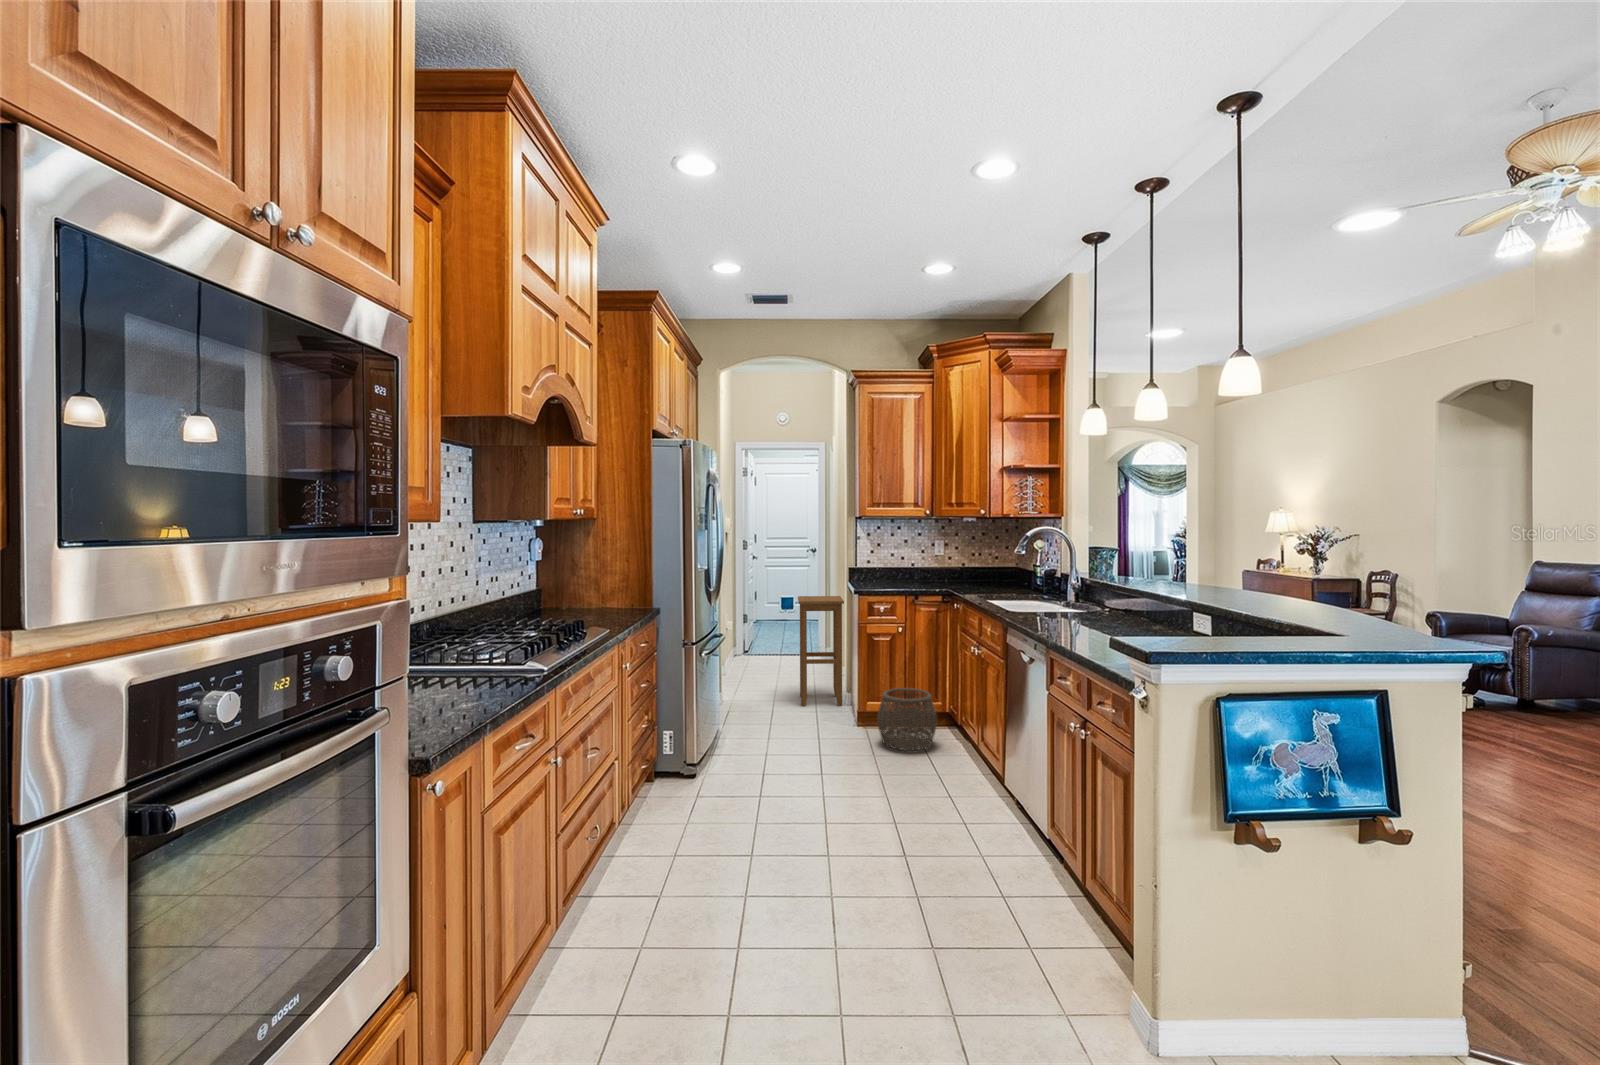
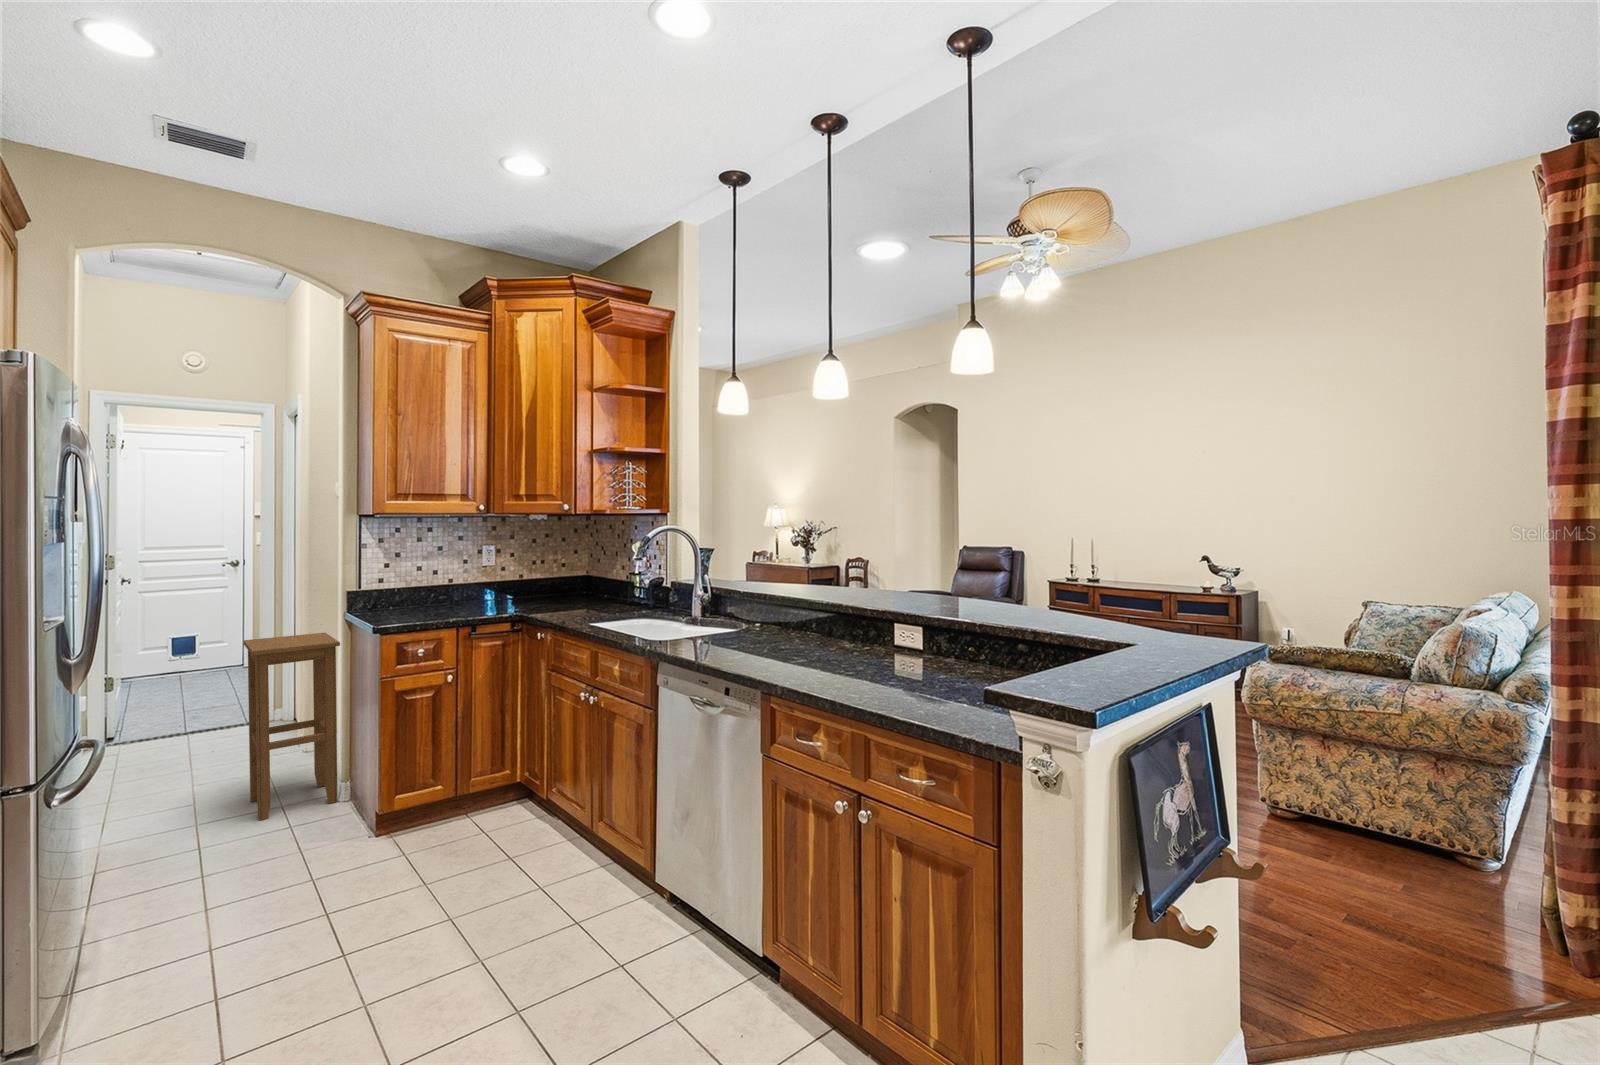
woven basket: present [878,688,937,750] -> none [426,762,521,862]

